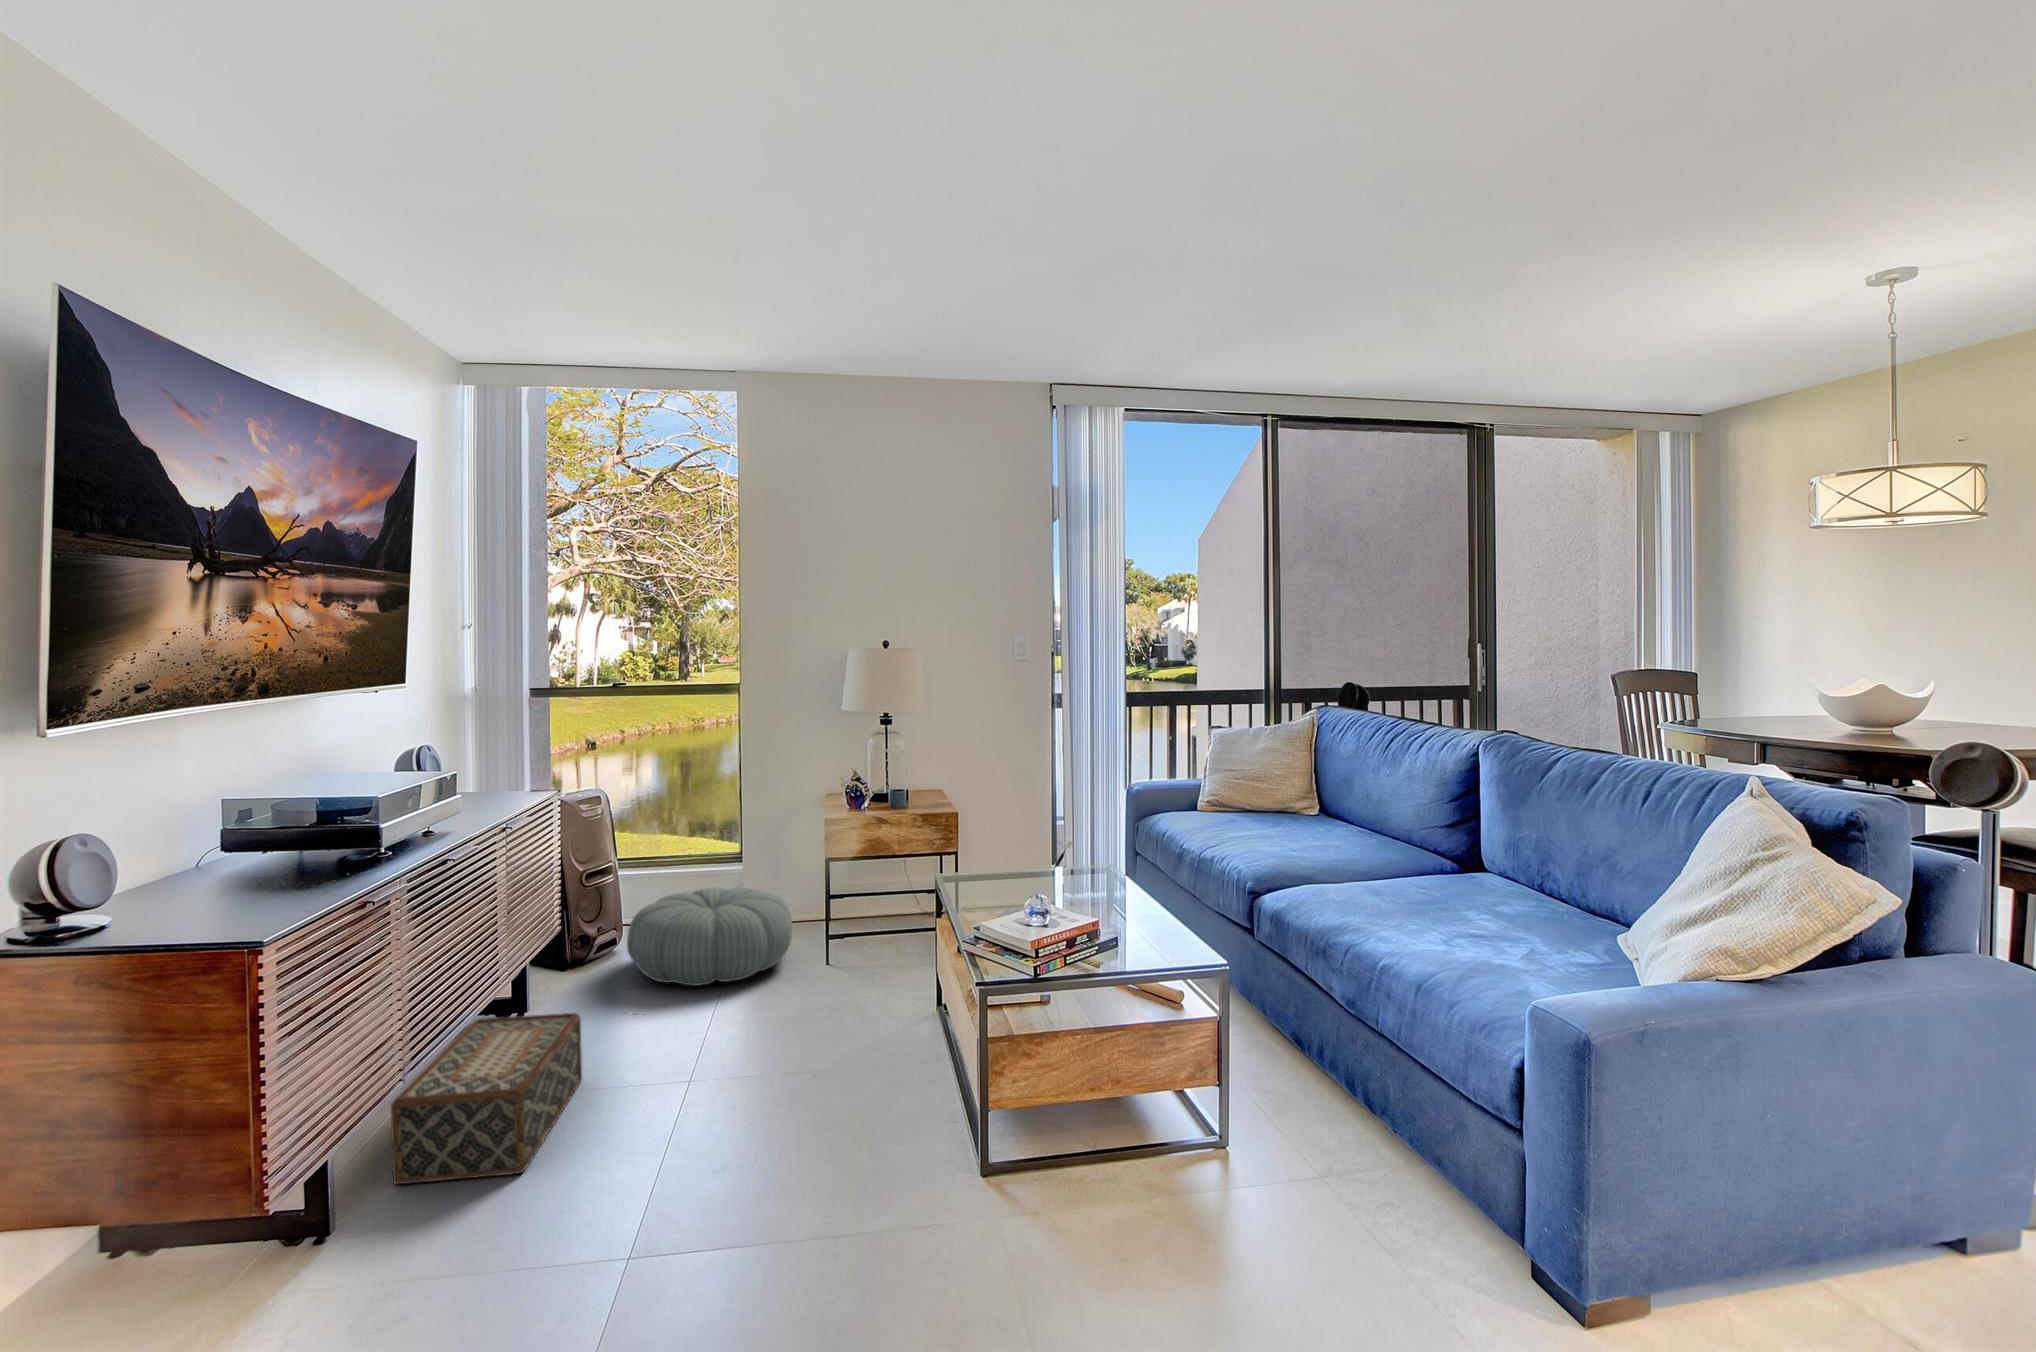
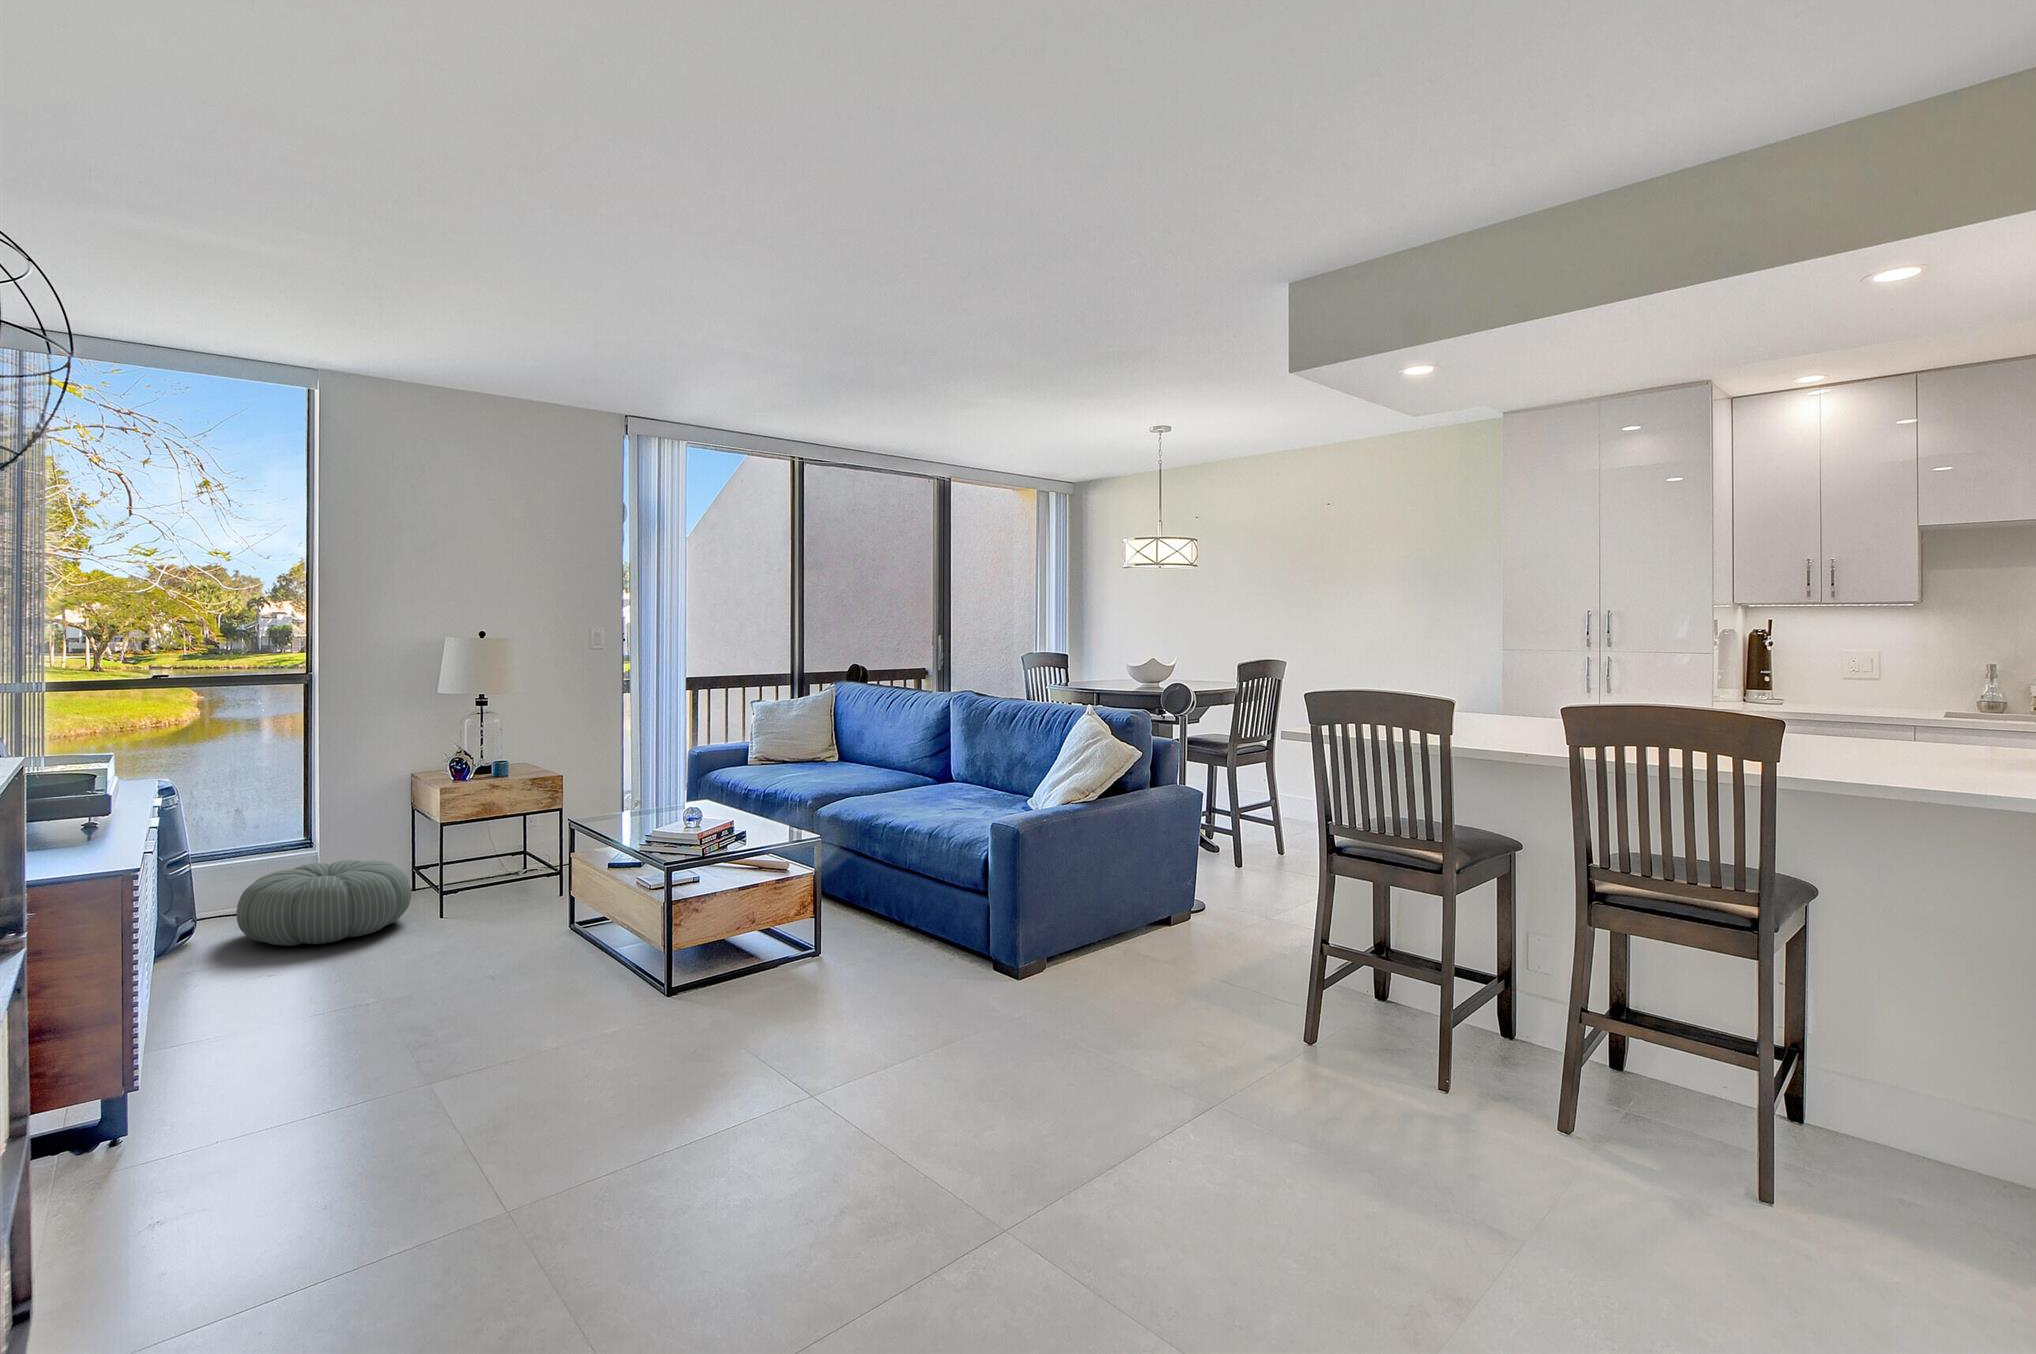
woven basket: present [391,1013,582,1184] -> none [170,951,298,1083]

